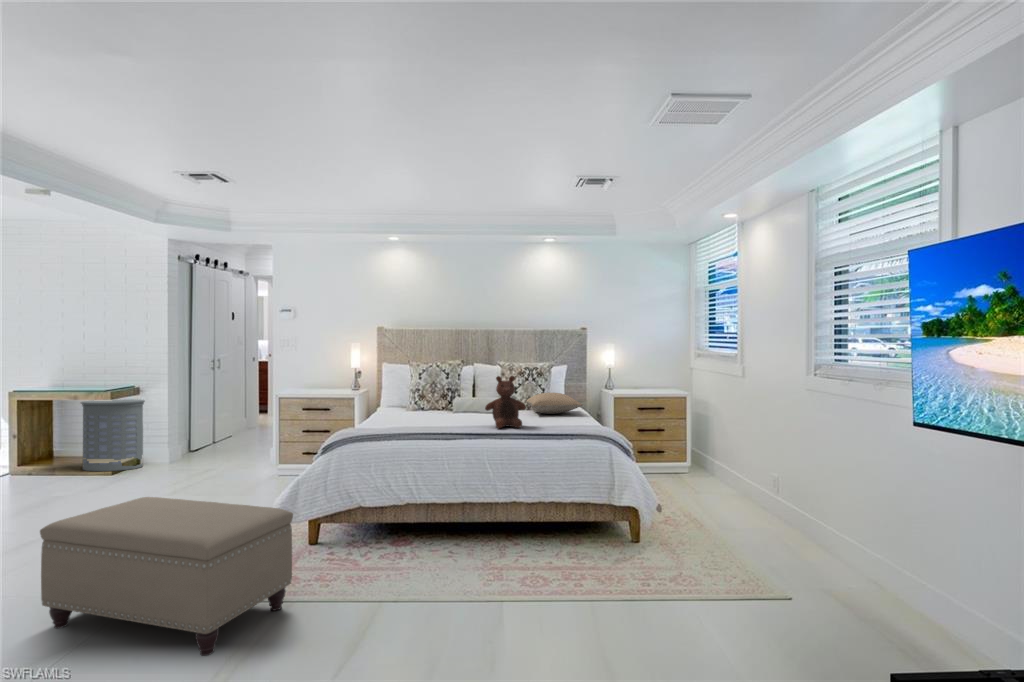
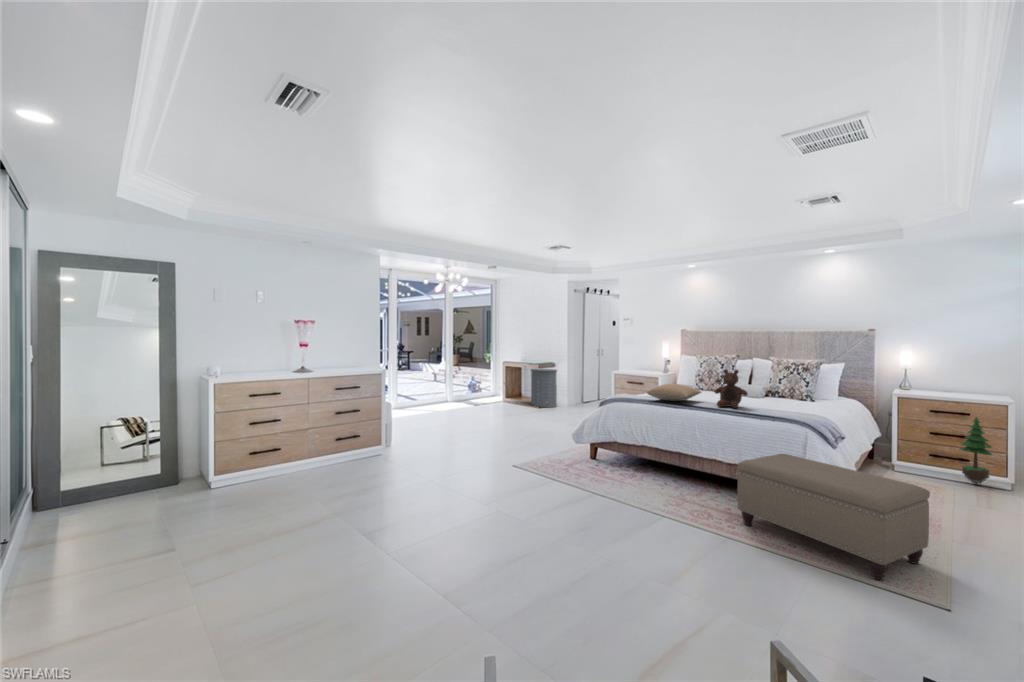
pillow: present [526,393,582,414] -> present [647,384,701,401]
potted tree: none [671,410,695,476] -> present [959,417,992,484]
ottoman: present [40,497,293,656] -> present [737,454,930,580]

